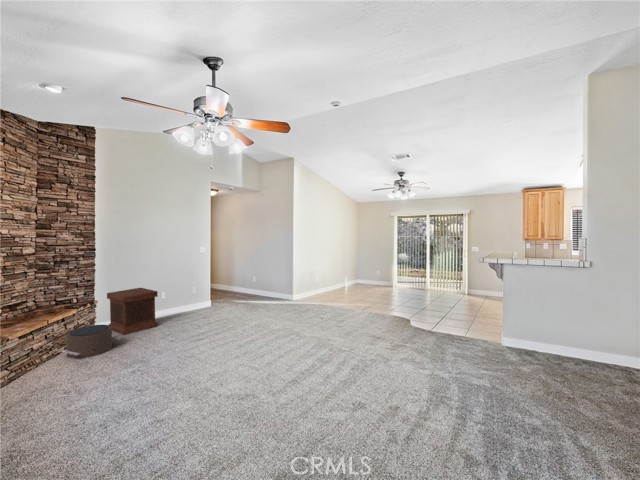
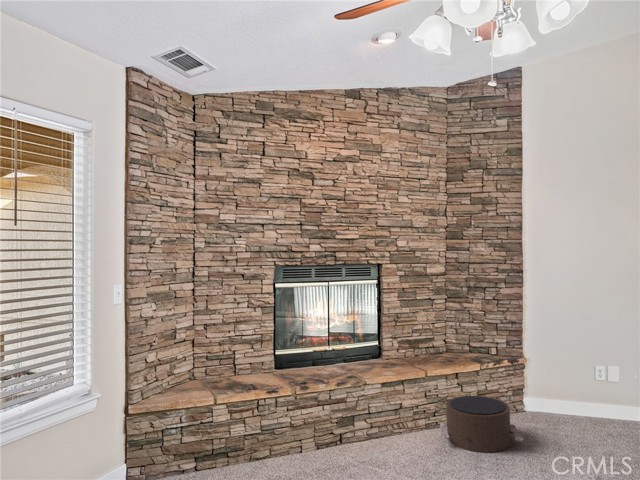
side table: present [107,288,158,335] -> none [544,349,626,444]

